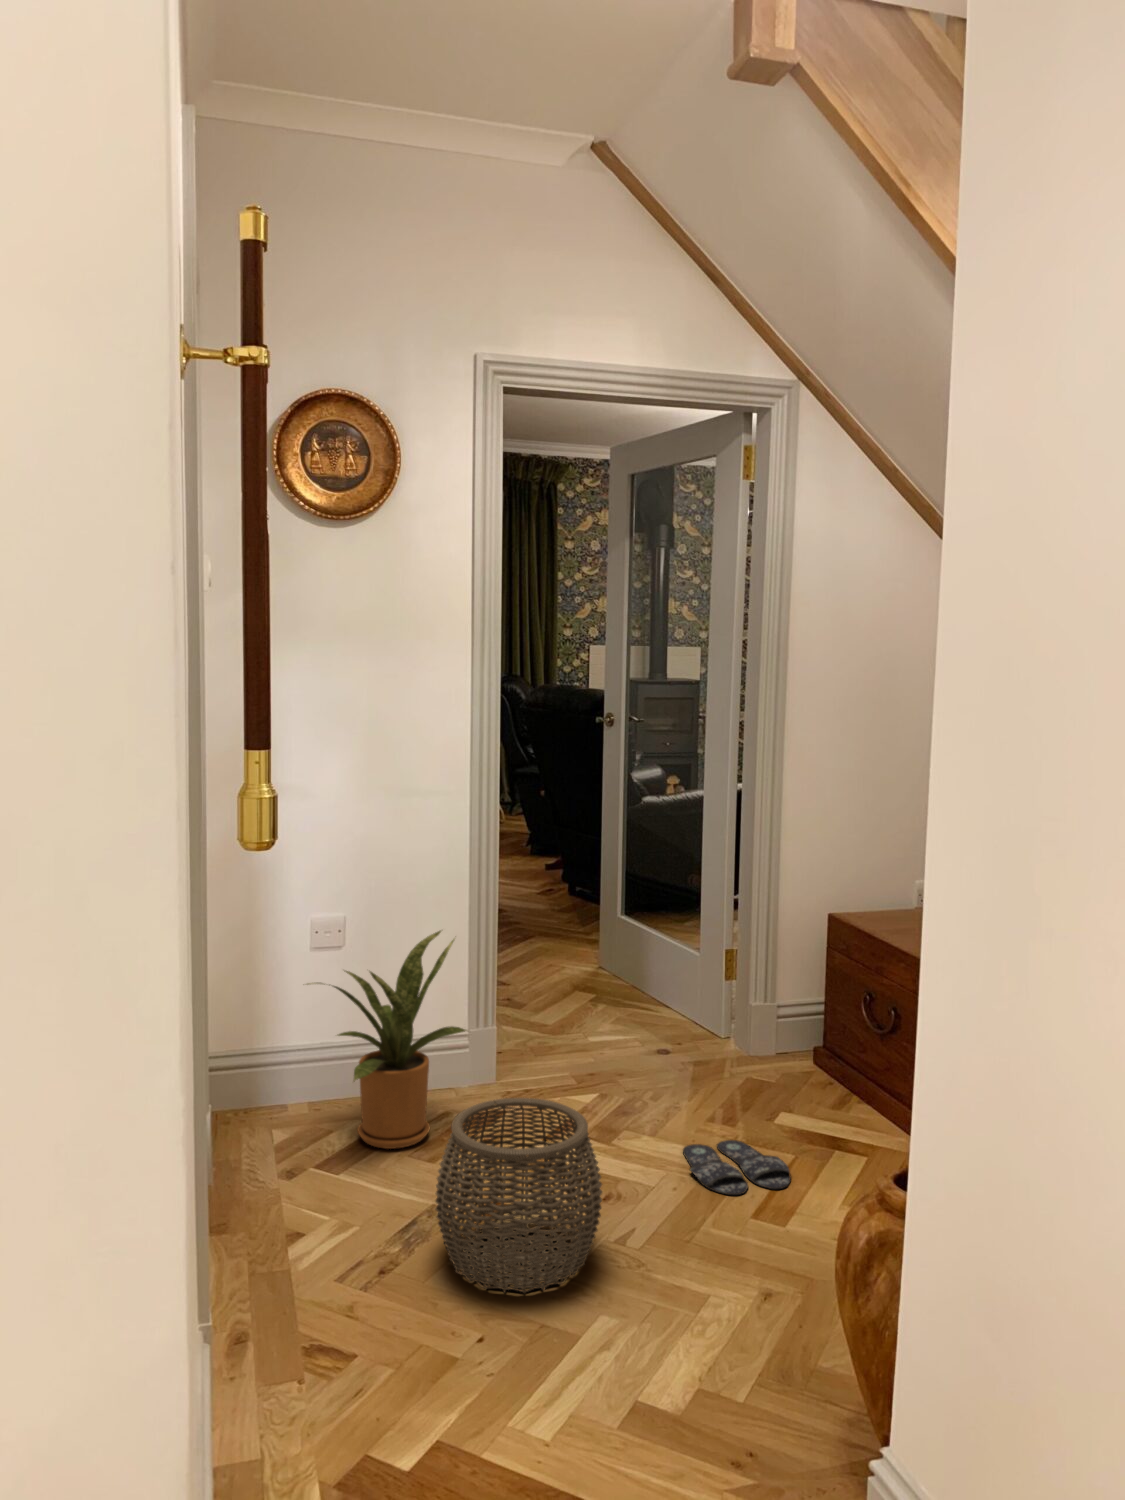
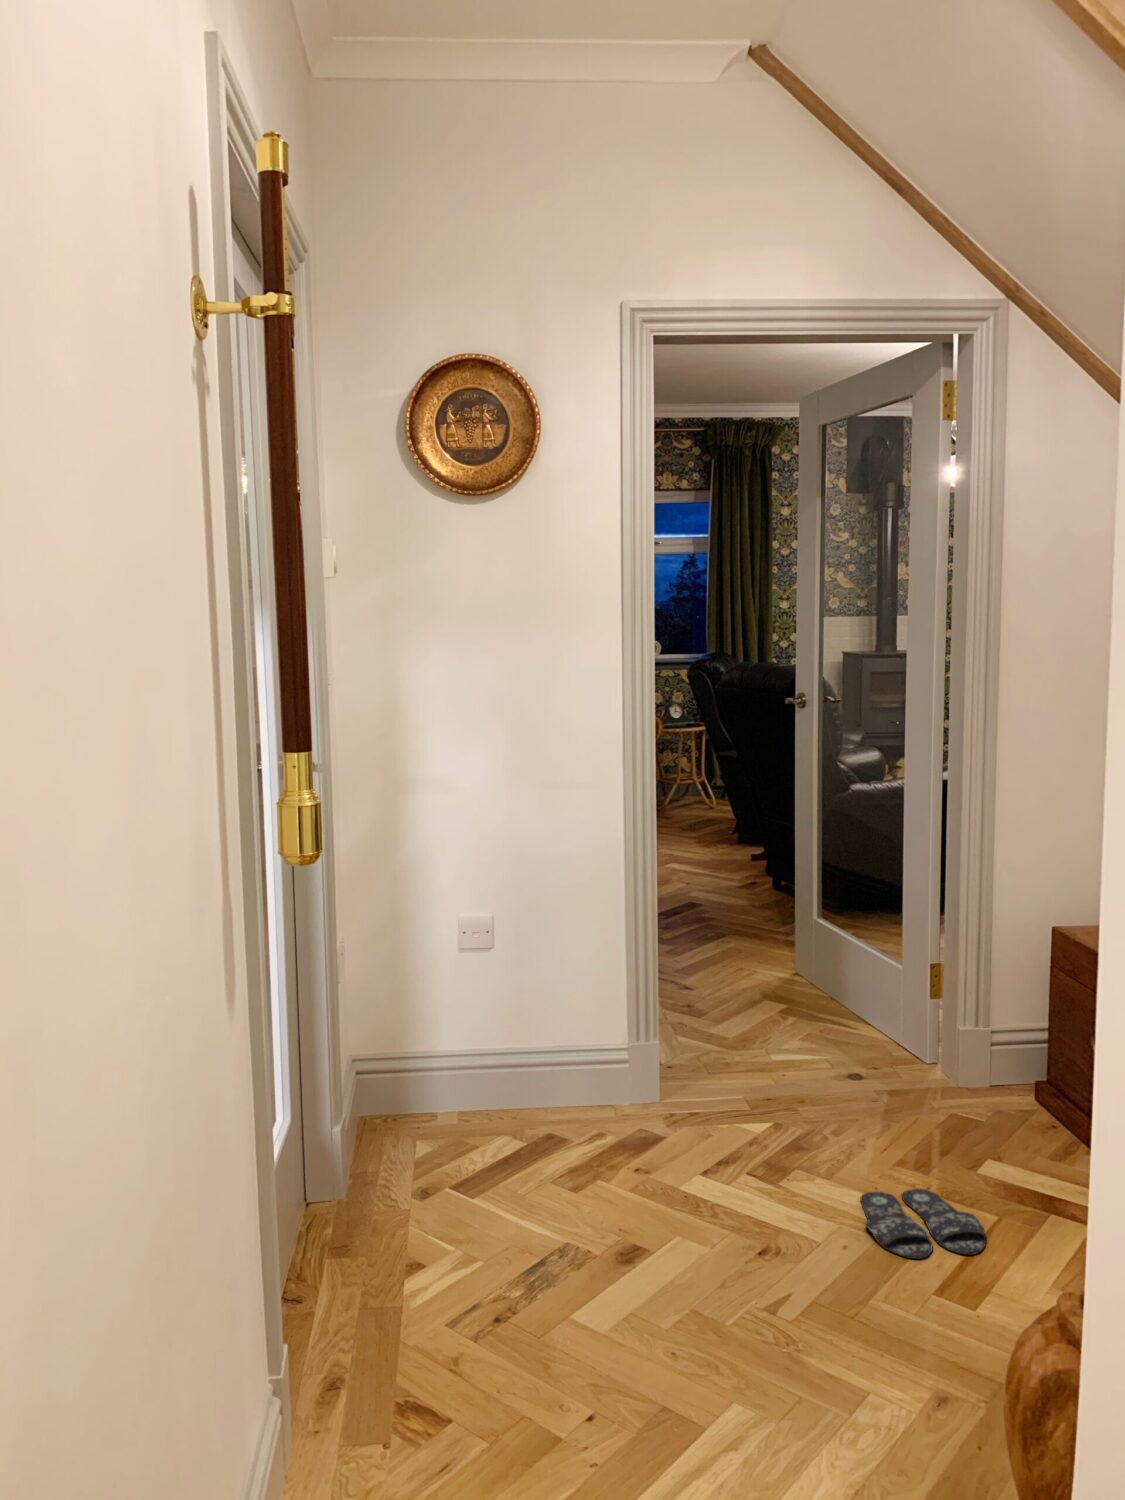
house plant: present [307,931,466,1149] -> none [432,937,626,1176]
woven basket: present [435,1098,602,1293] -> none [556,1136,746,1362]

